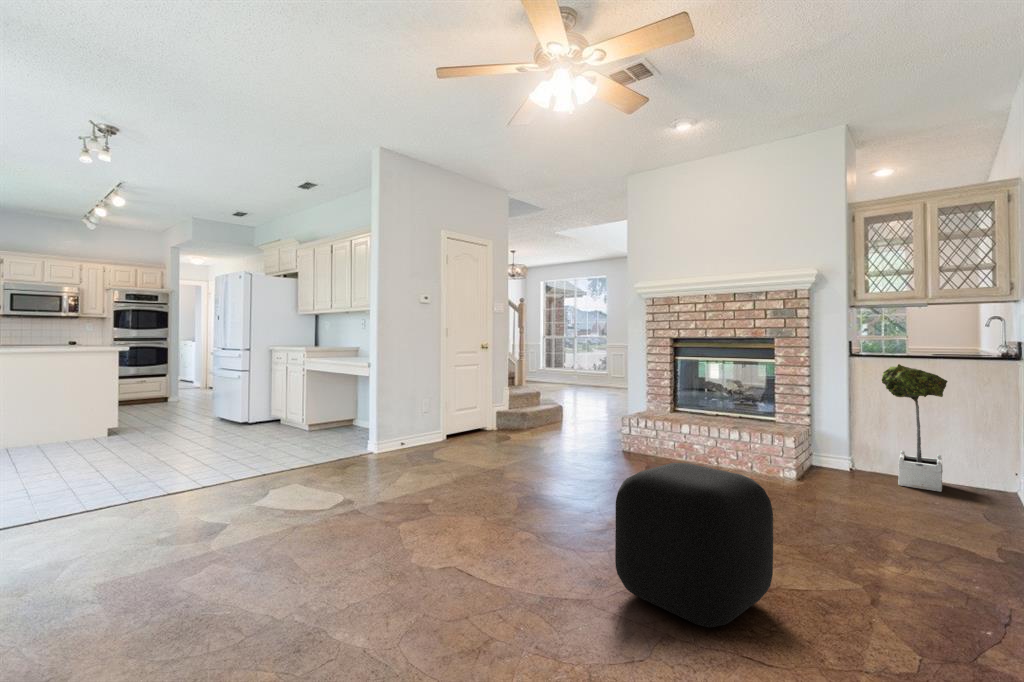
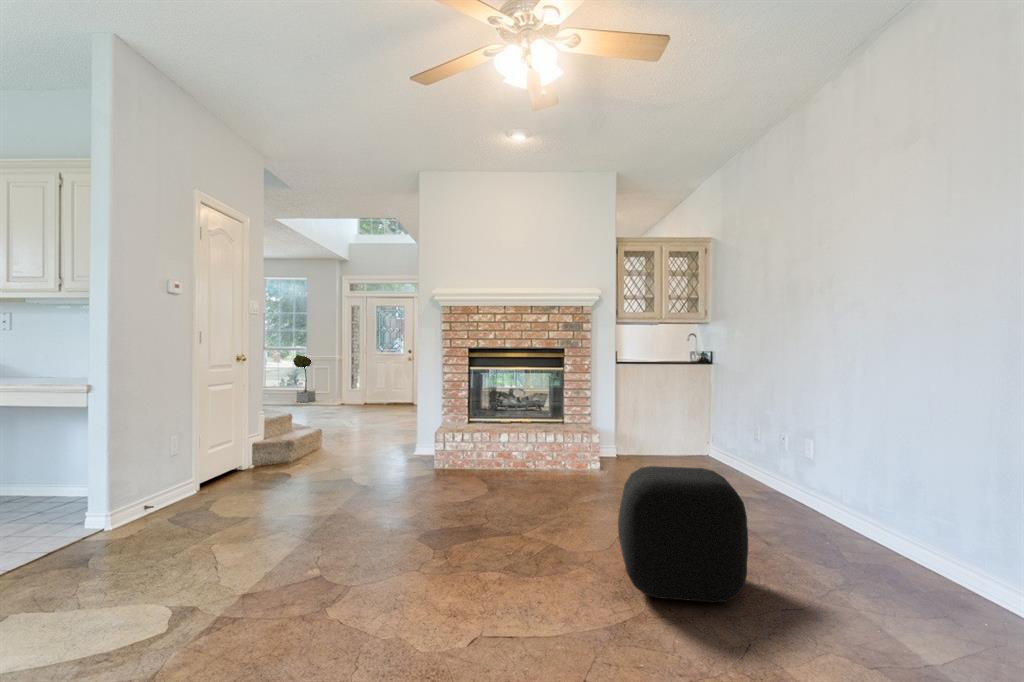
potted tree: present [882,364,948,492] -> present [293,355,316,402]

